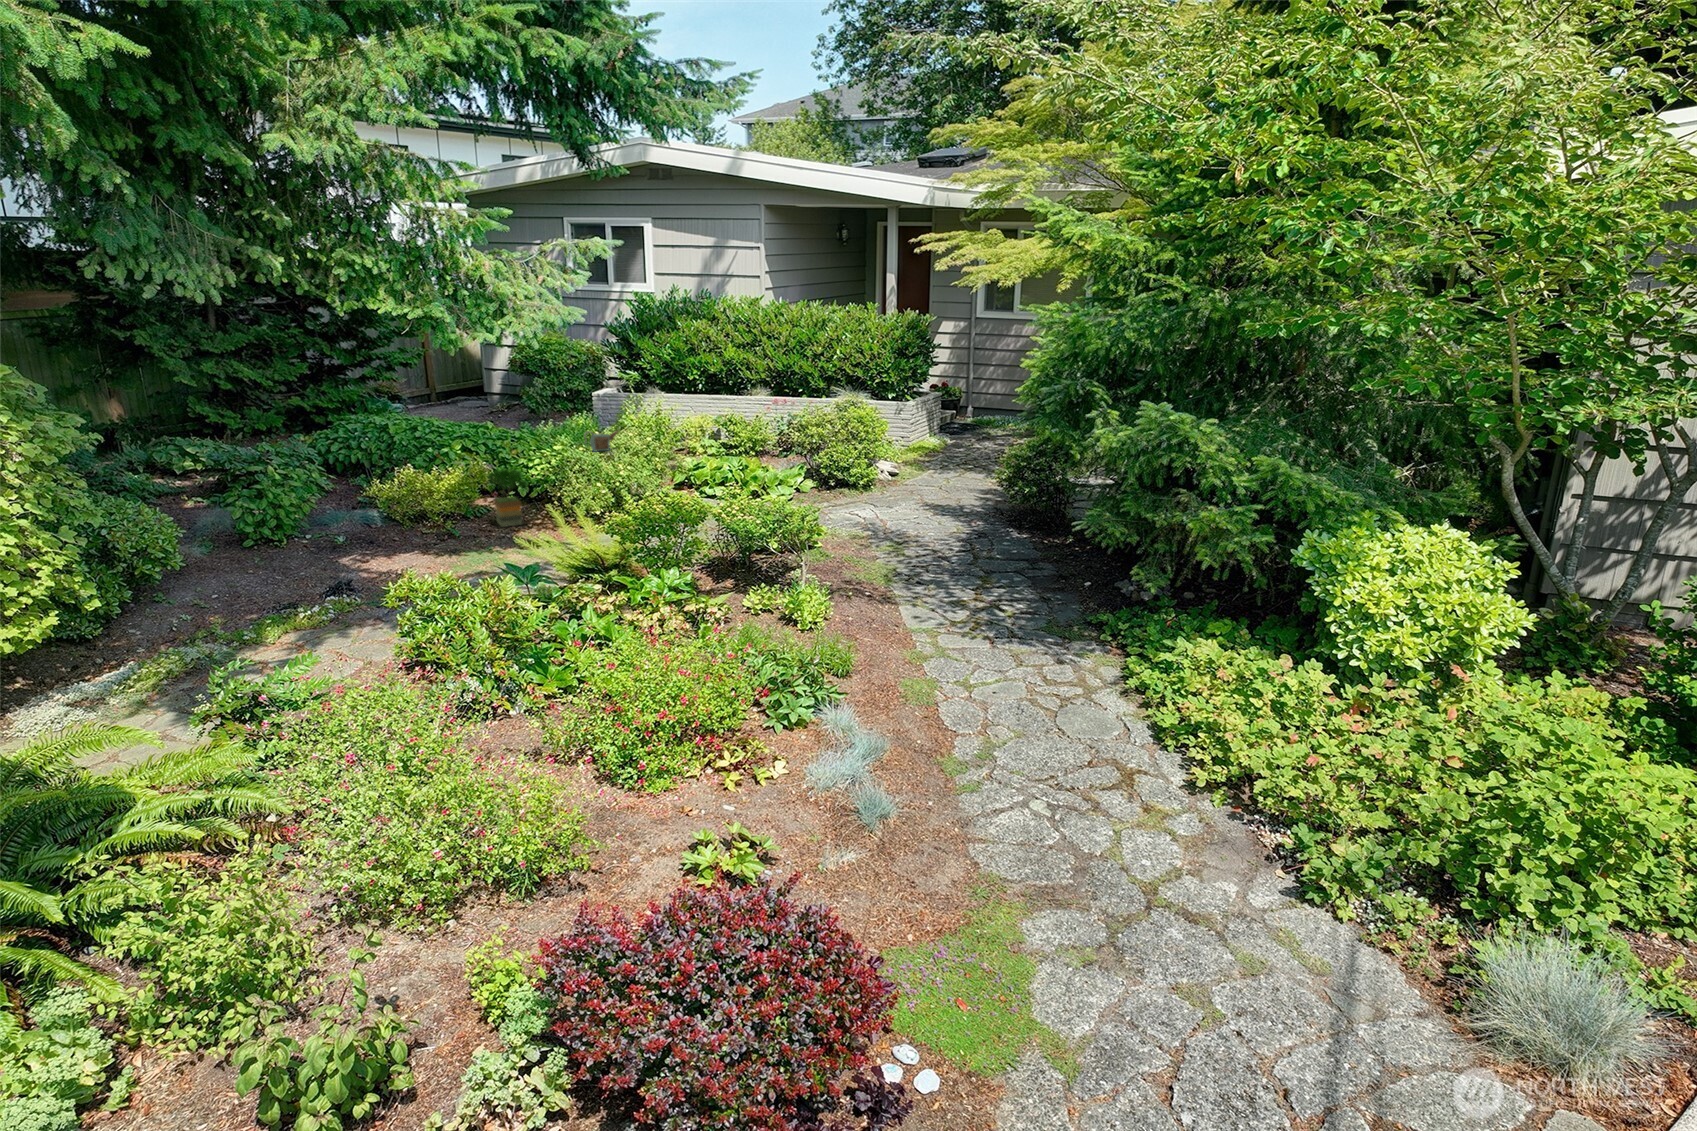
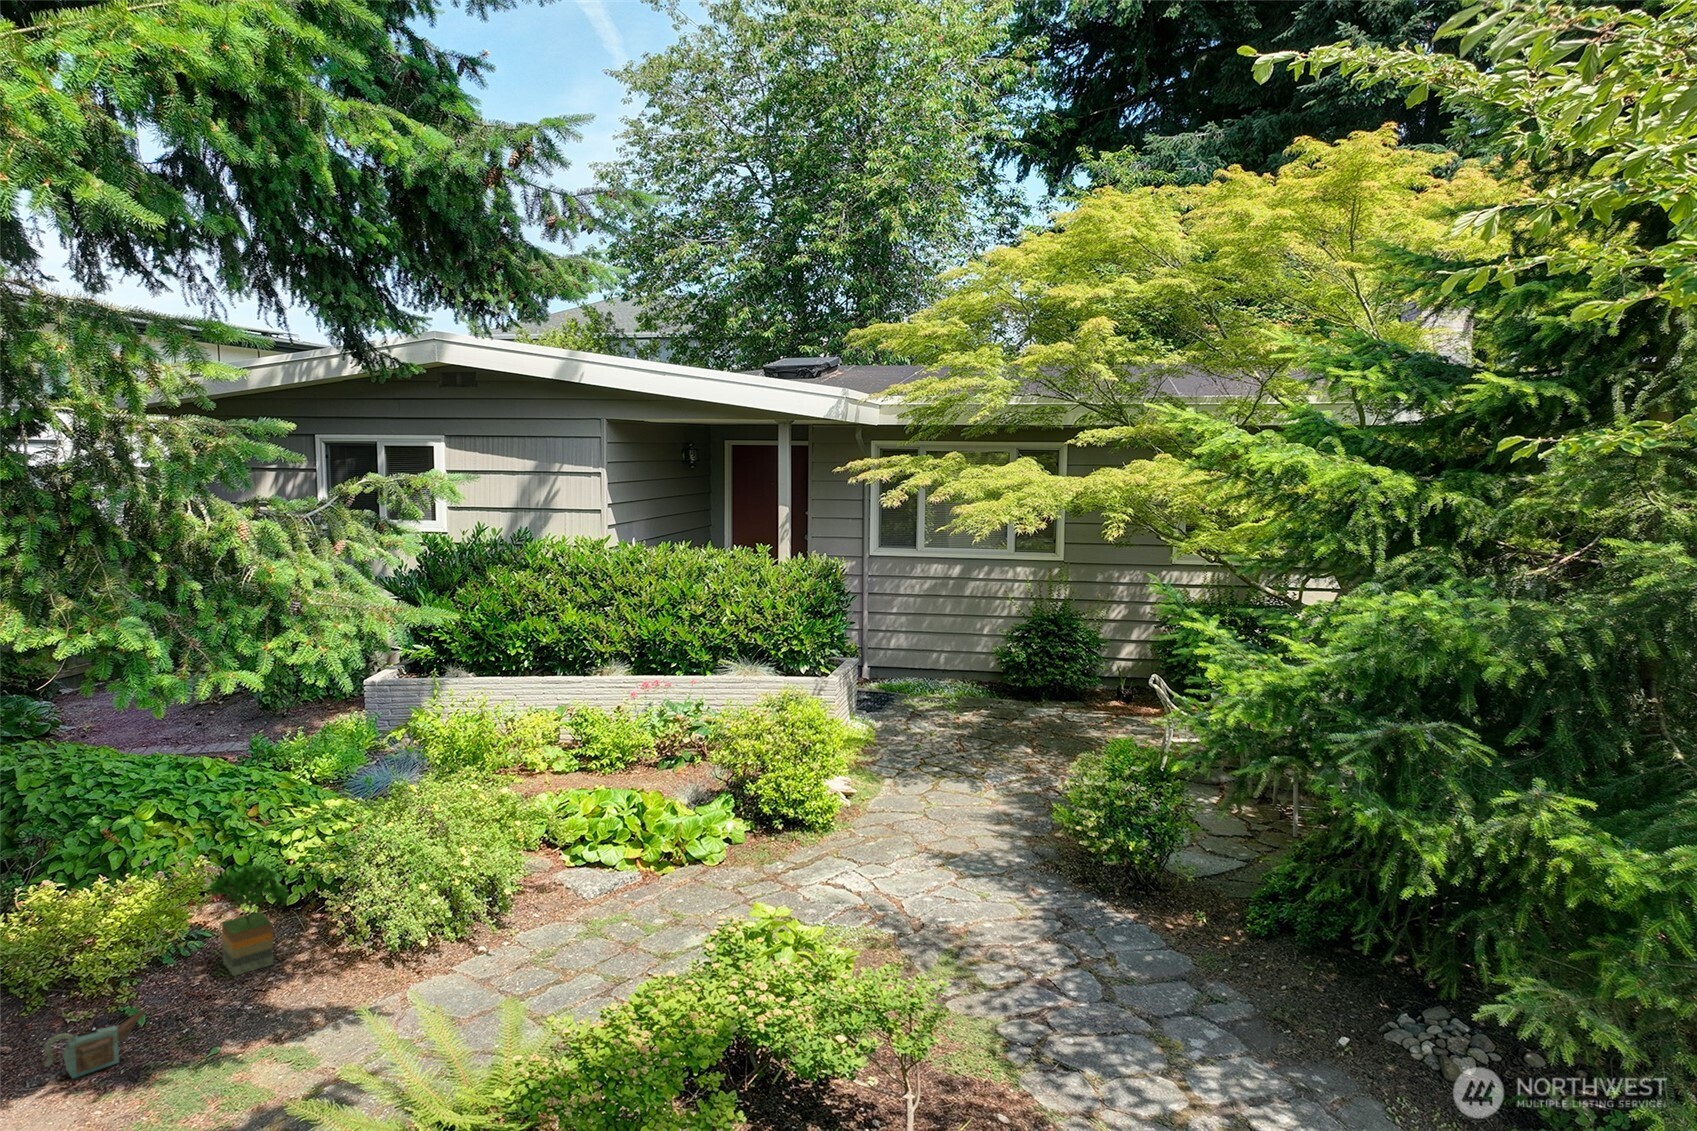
watering can: present [584,431,618,452] -> present [44,1011,144,1078]

